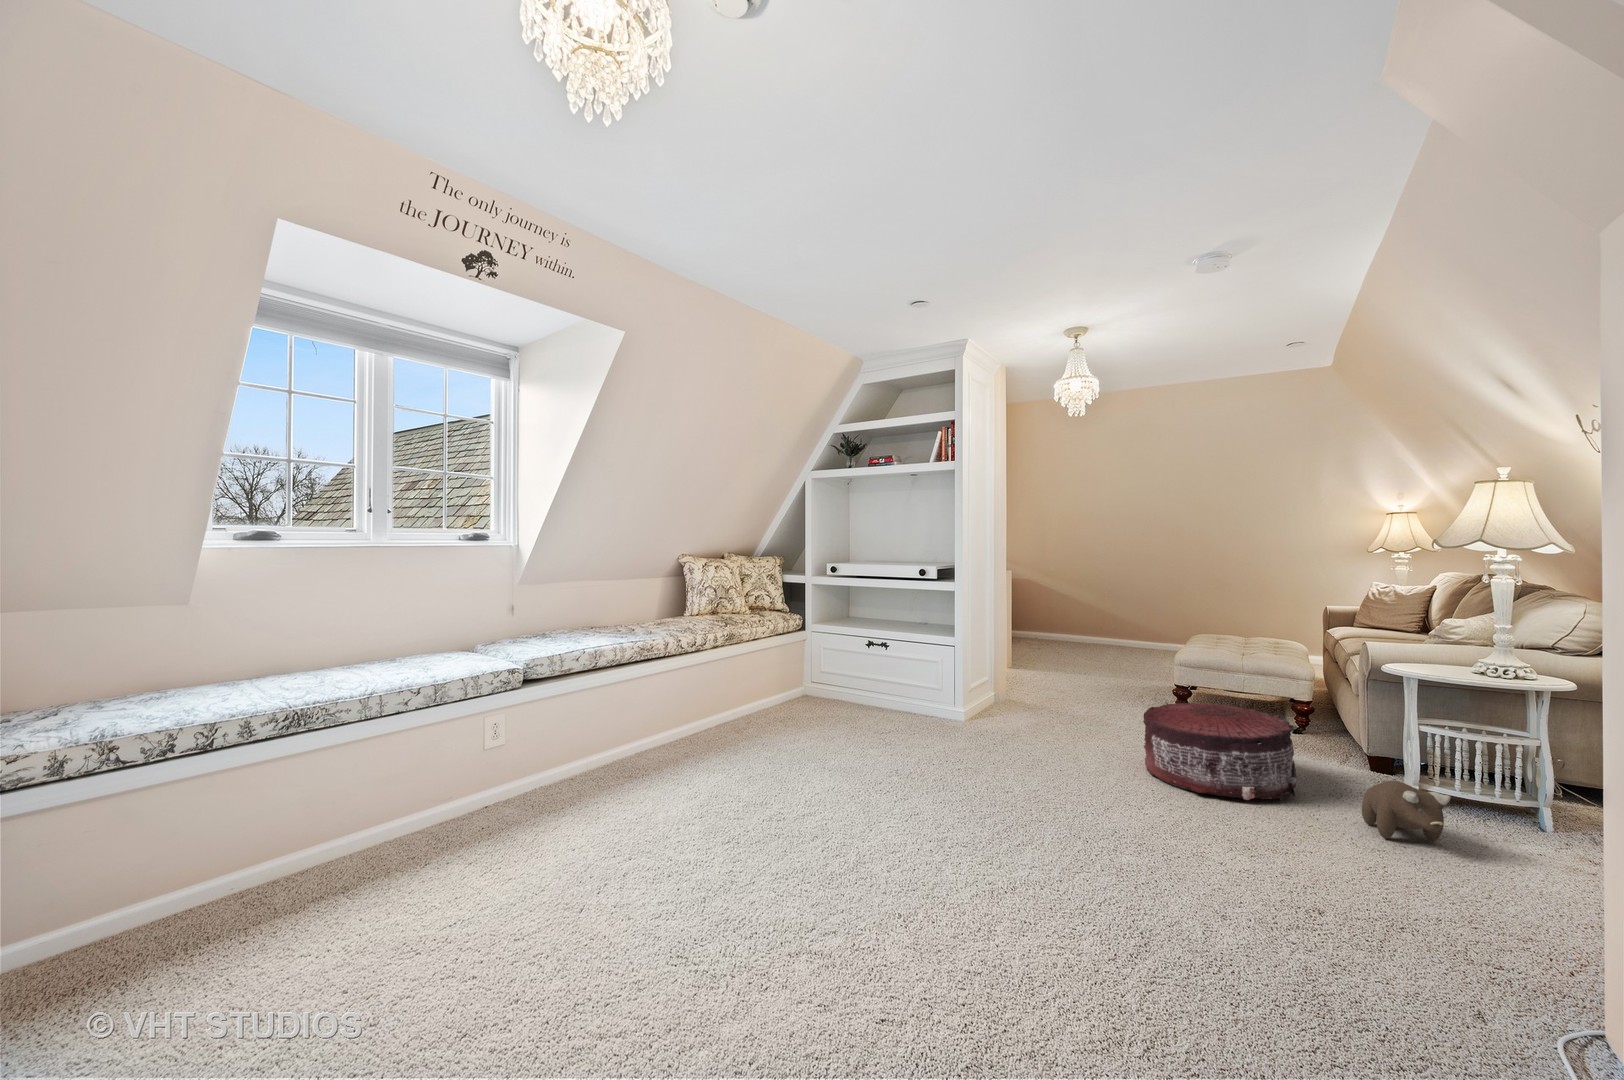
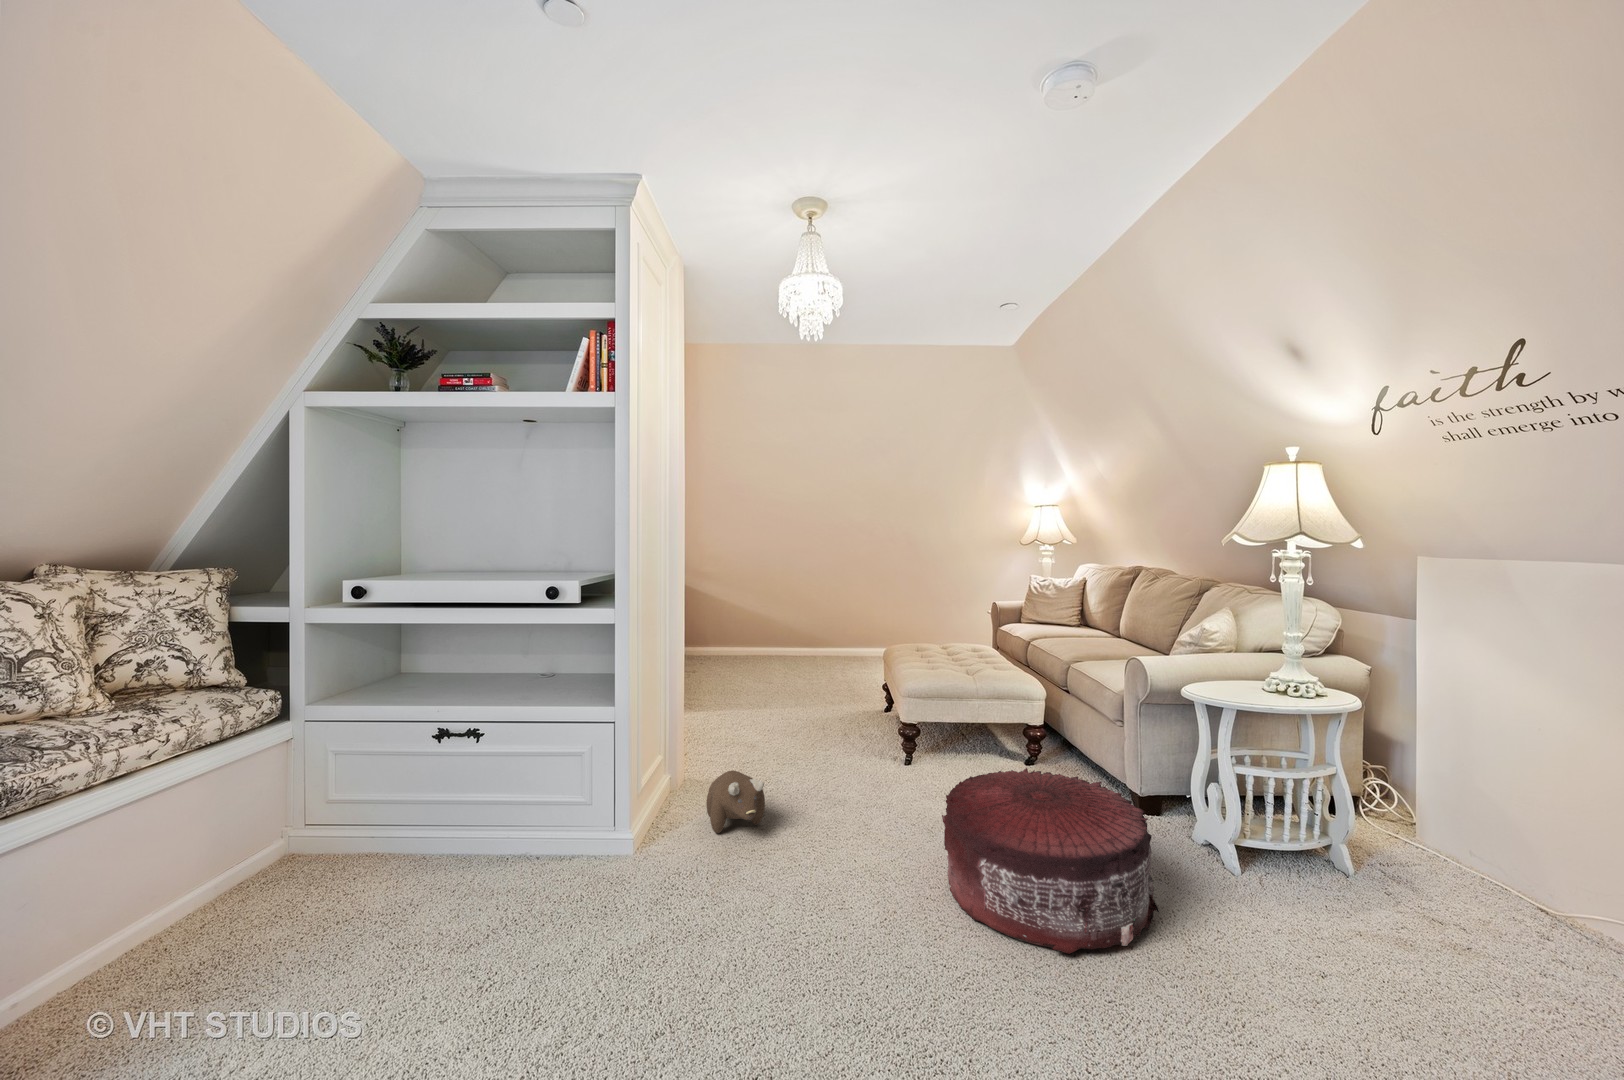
plush toy: present [1362,780,1451,841] -> present [706,771,765,833]

